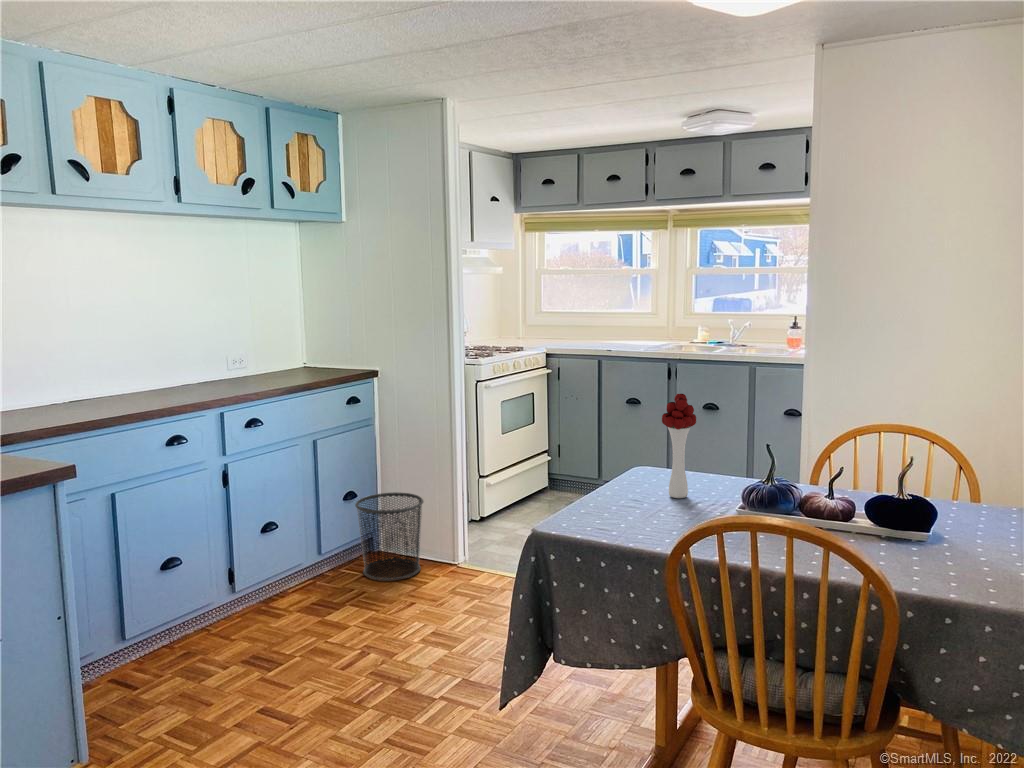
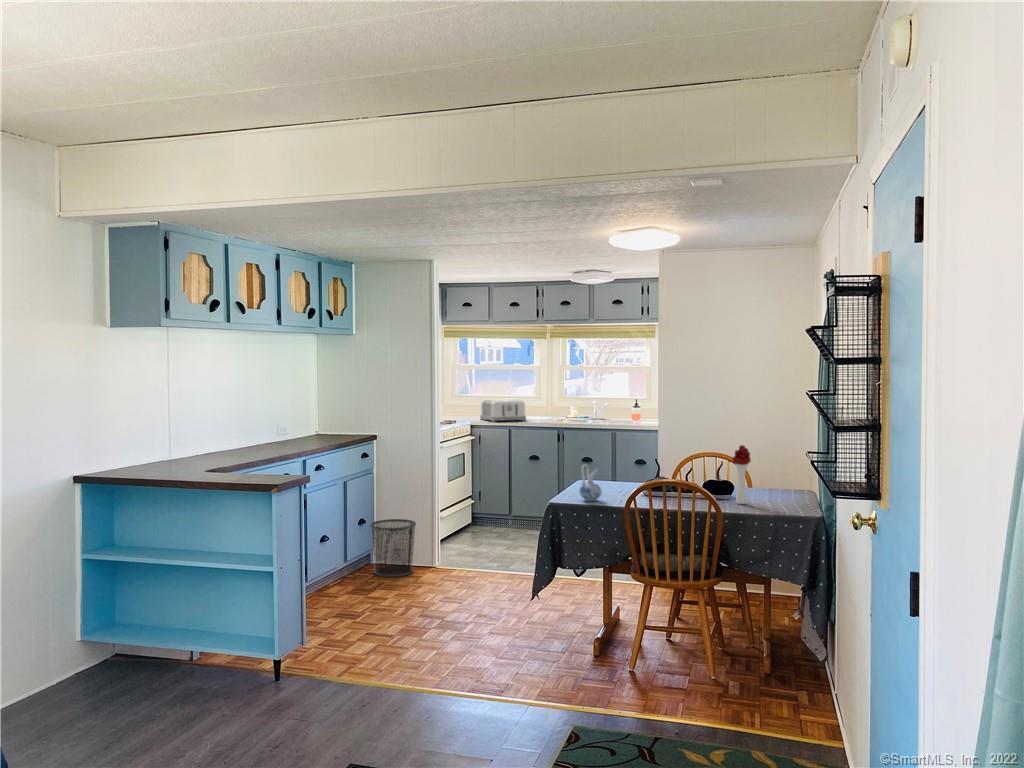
toaster: none [568,315,629,348] -> present [480,399,526,422]
flower bouquet: present [662,394,696,498] -> present [733,445,751,504]
ceramic pitcher: none [595,453,640,528] -> present [580,464,602,501]

